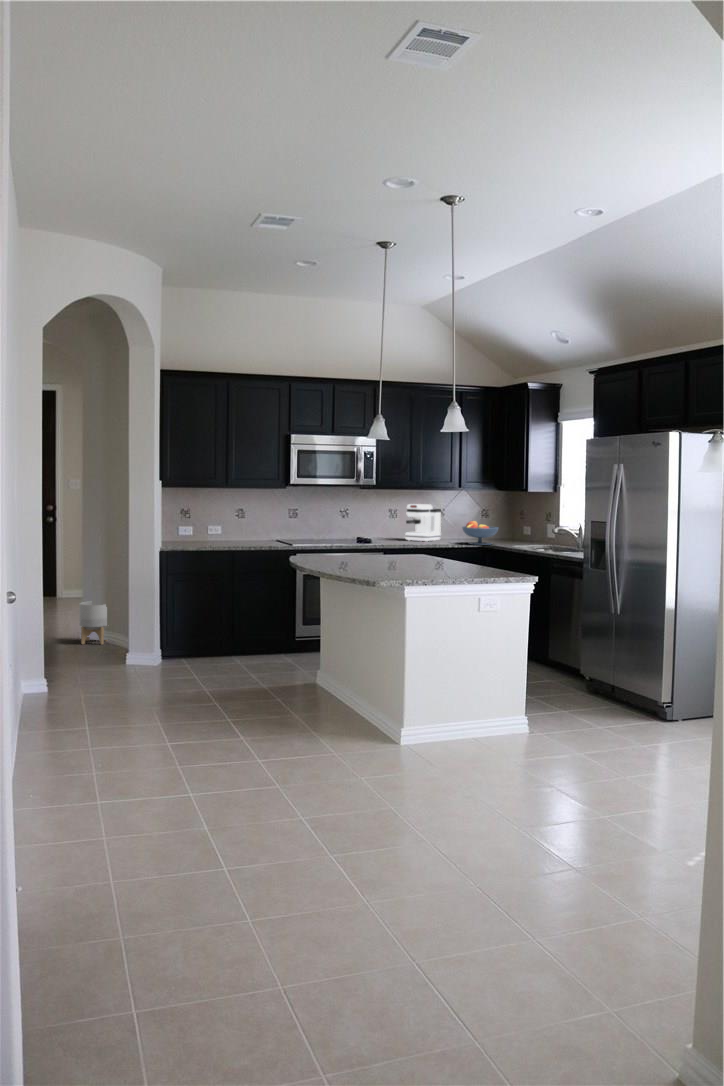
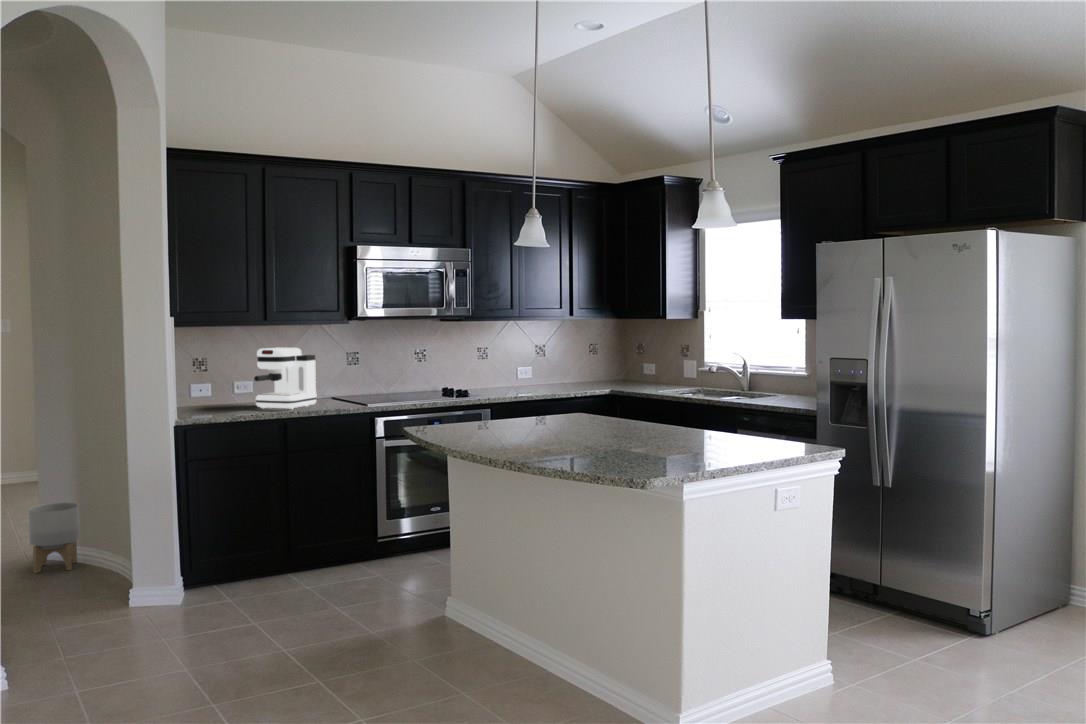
coffee maker: present [405,504,441,542] -> present [254,348,316,409]
fruit bowl: present [462,521,498,545] -> none [584,359,632,390]

